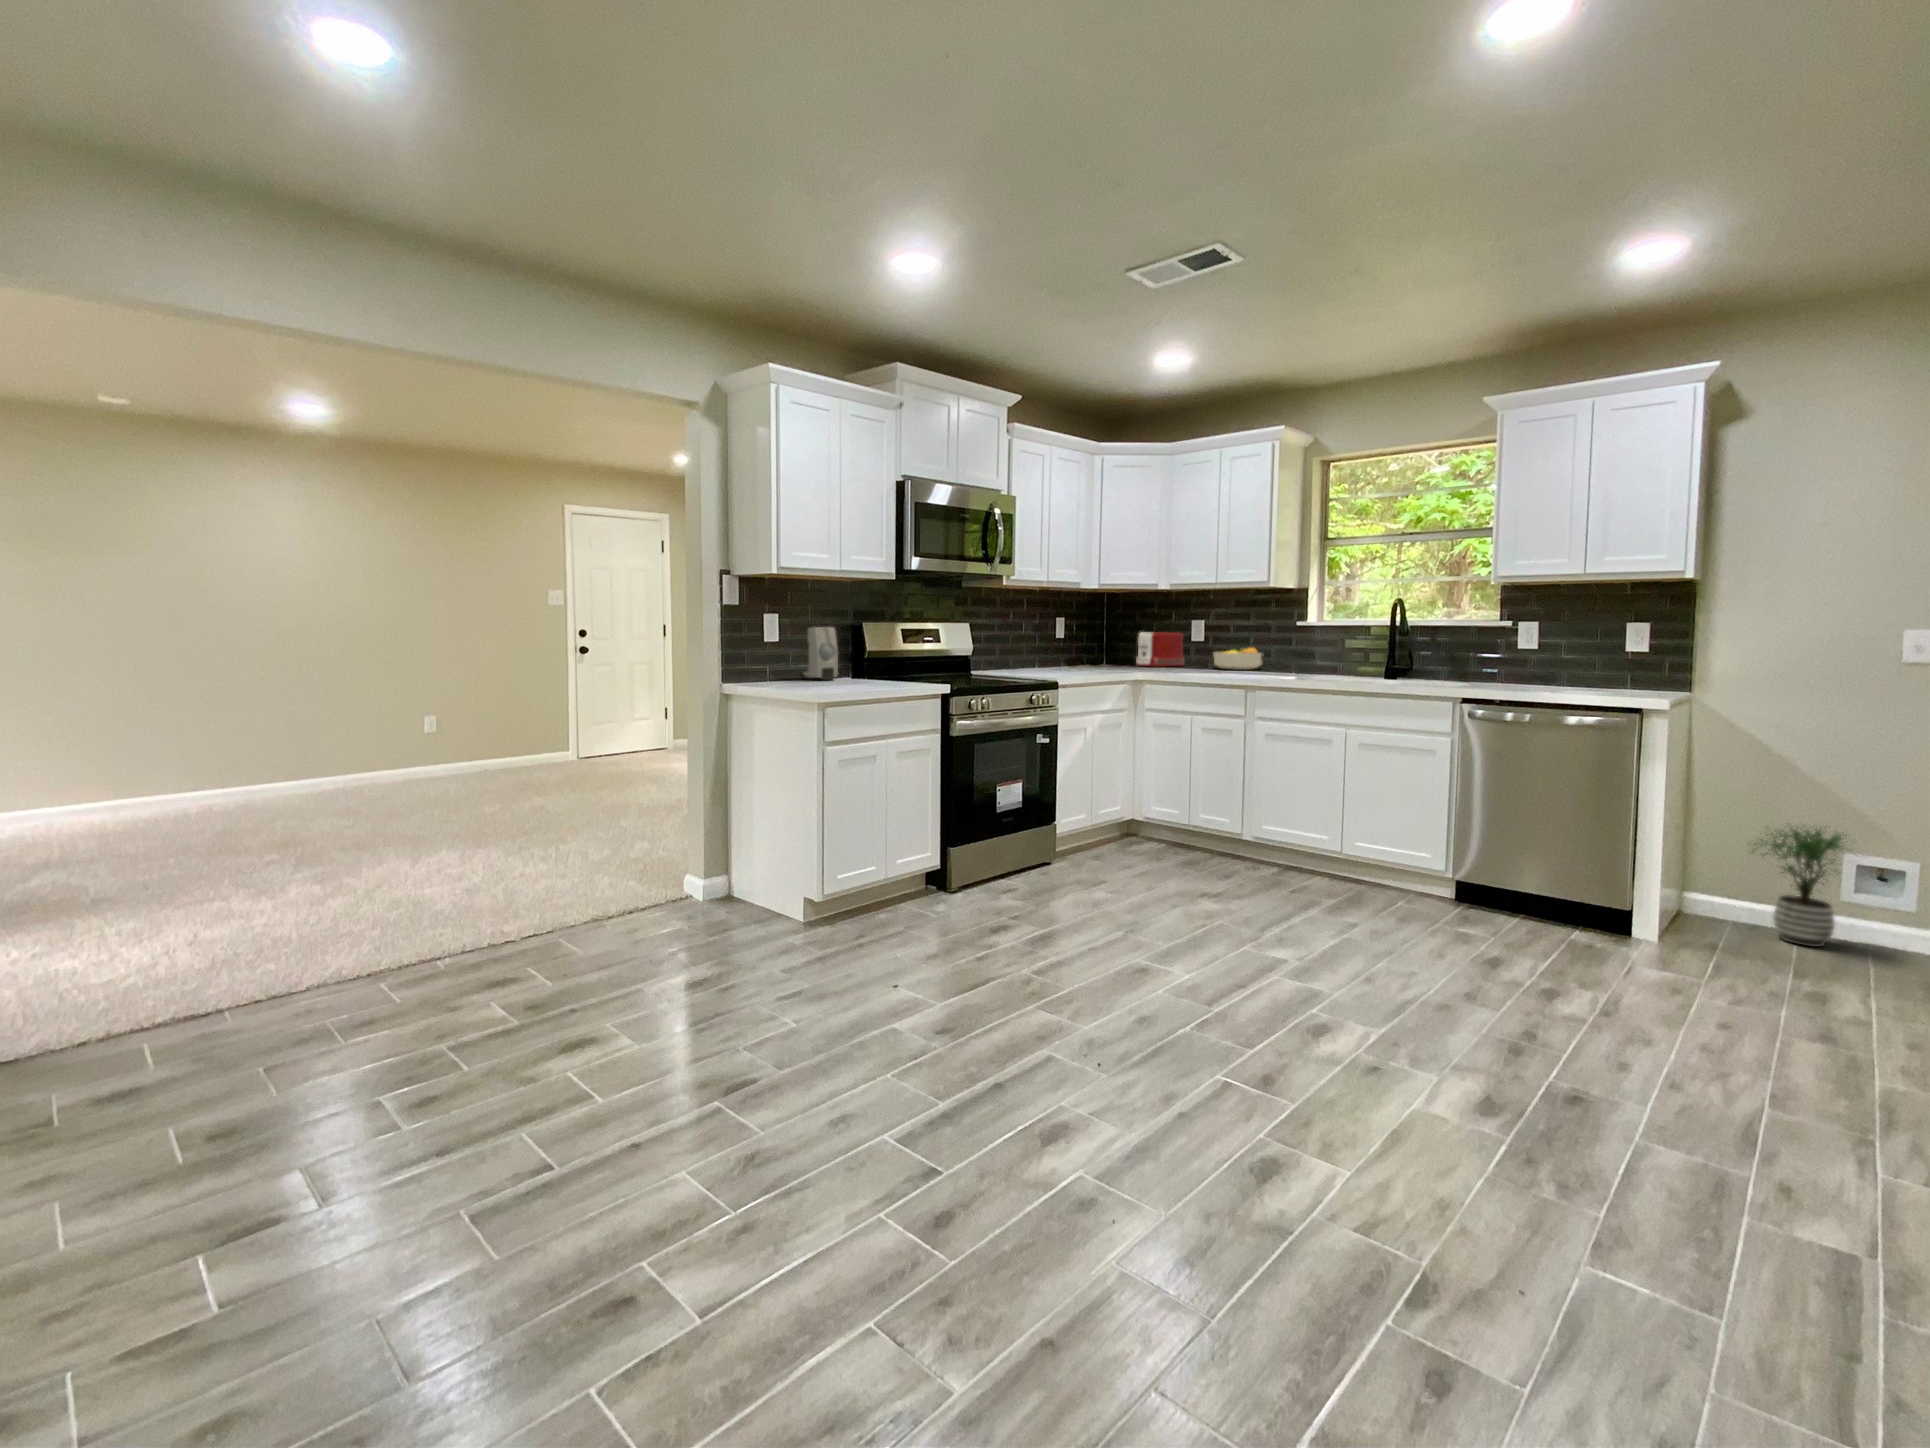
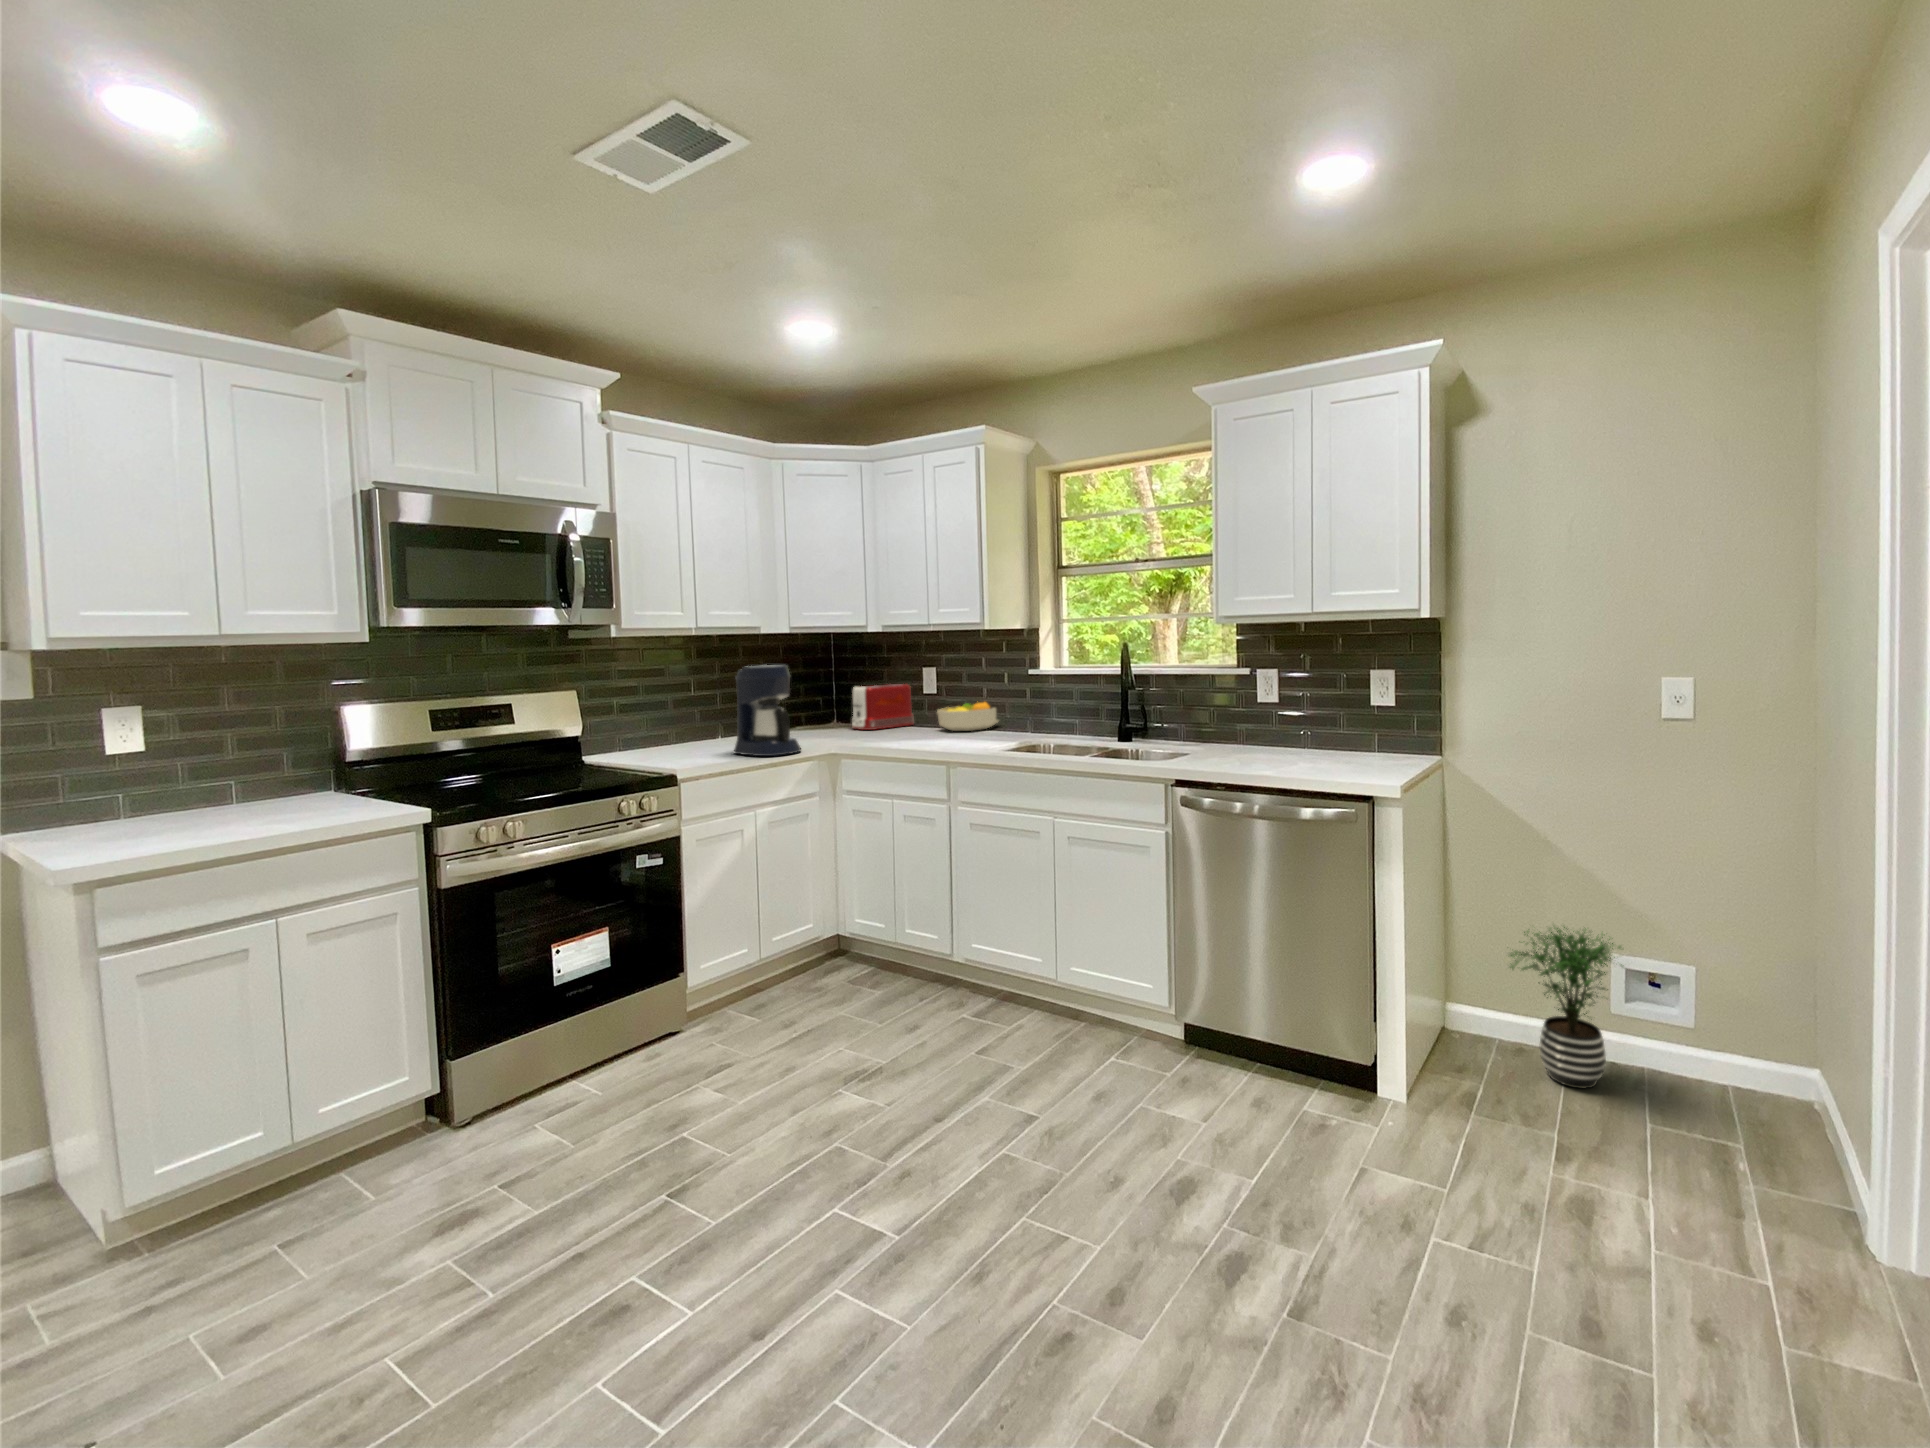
coffee maker: none [1078,609,1129,675] -> present [734,665,801,756]
soap dispenser: present [799,627,838,680] -> none [231,717,297,802]

